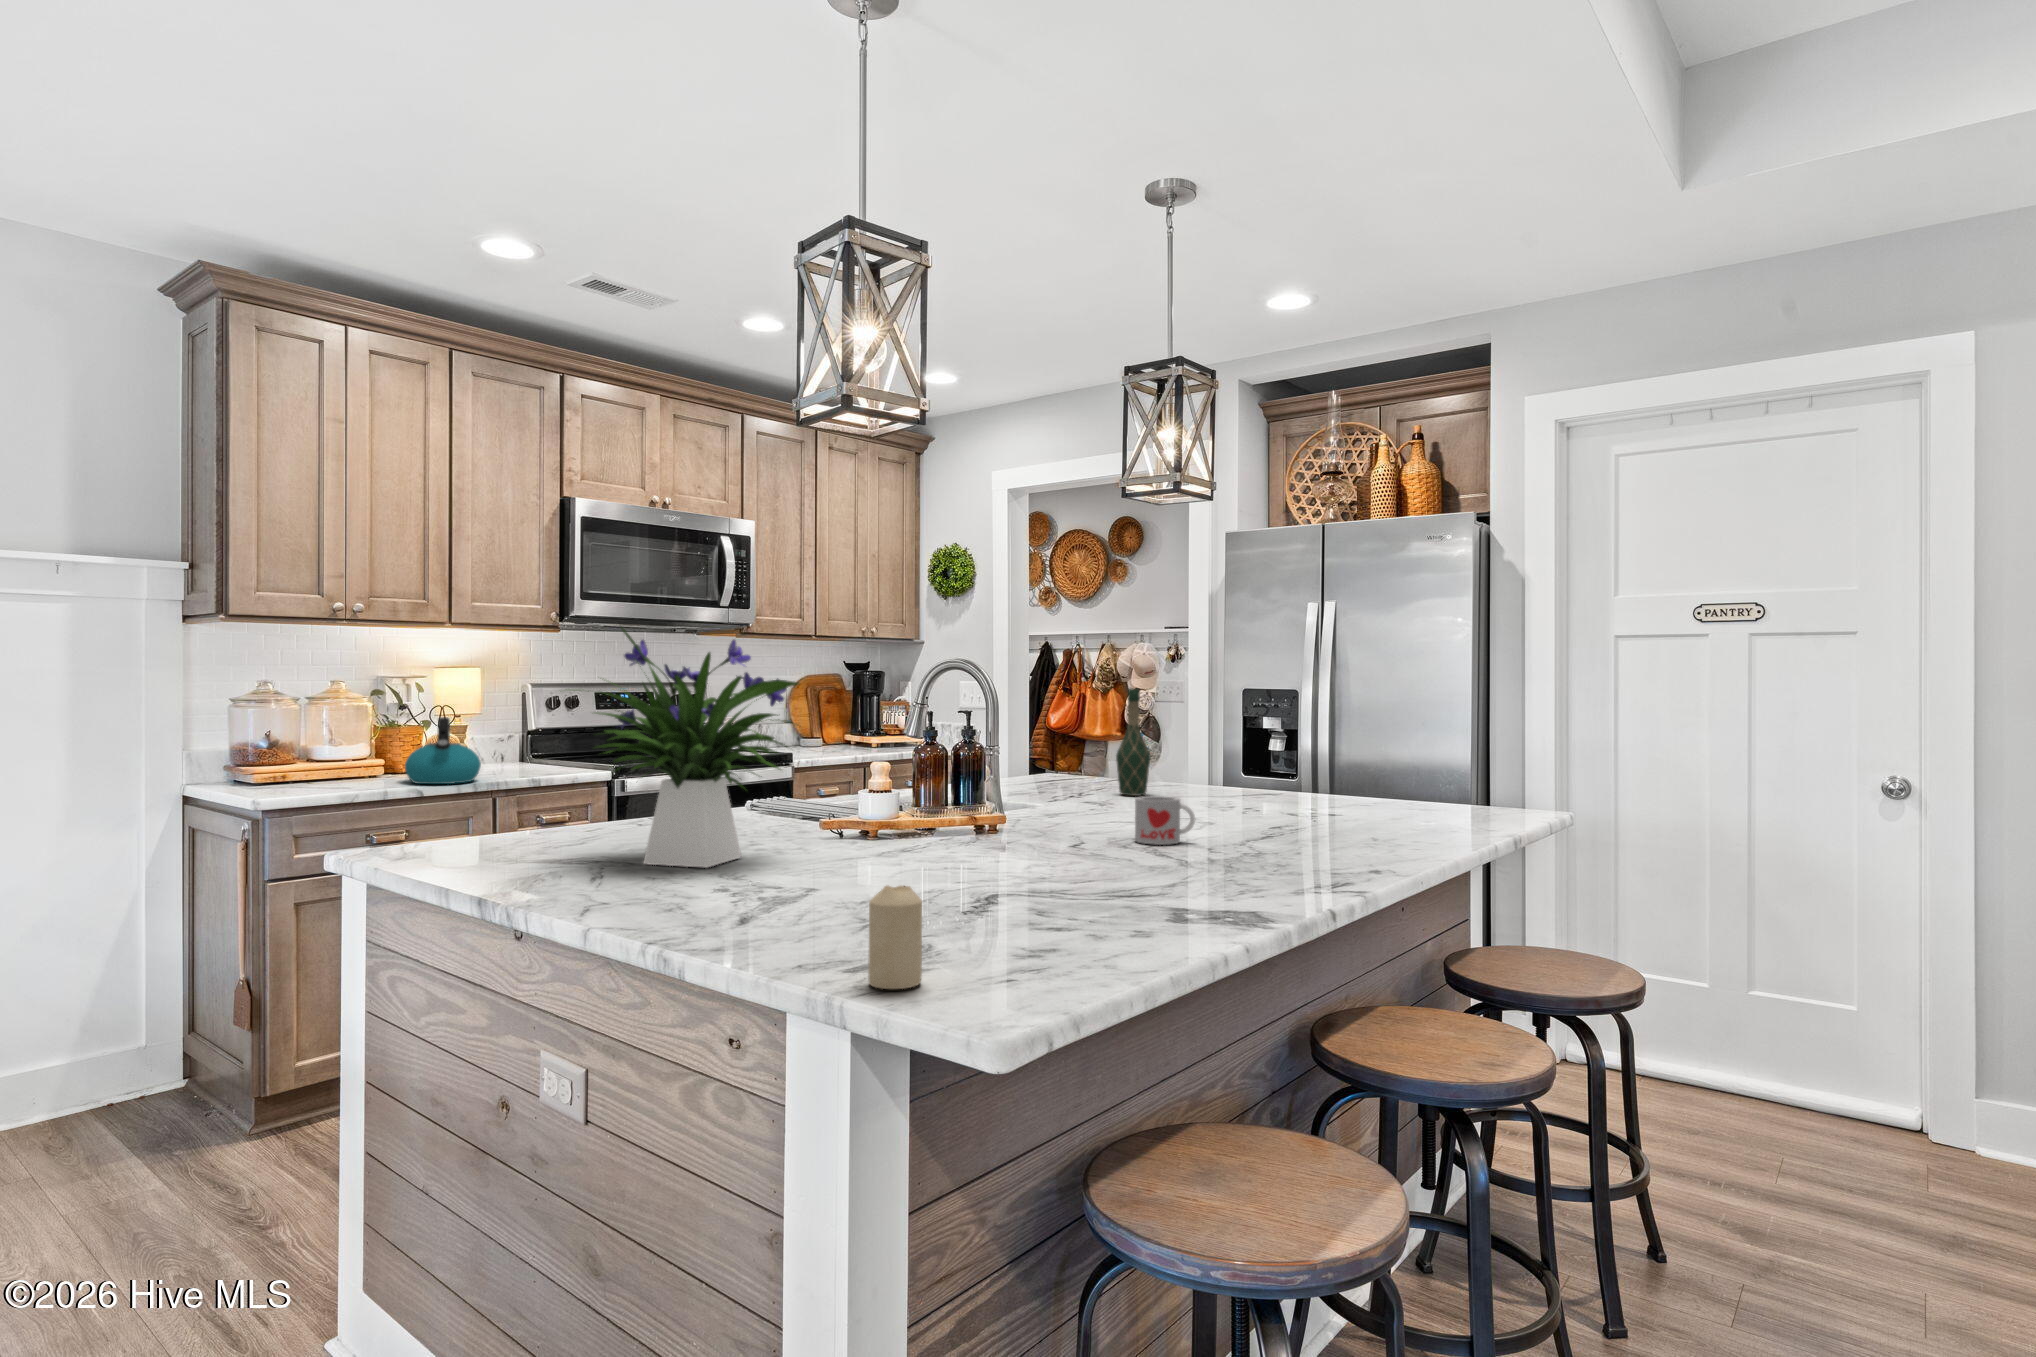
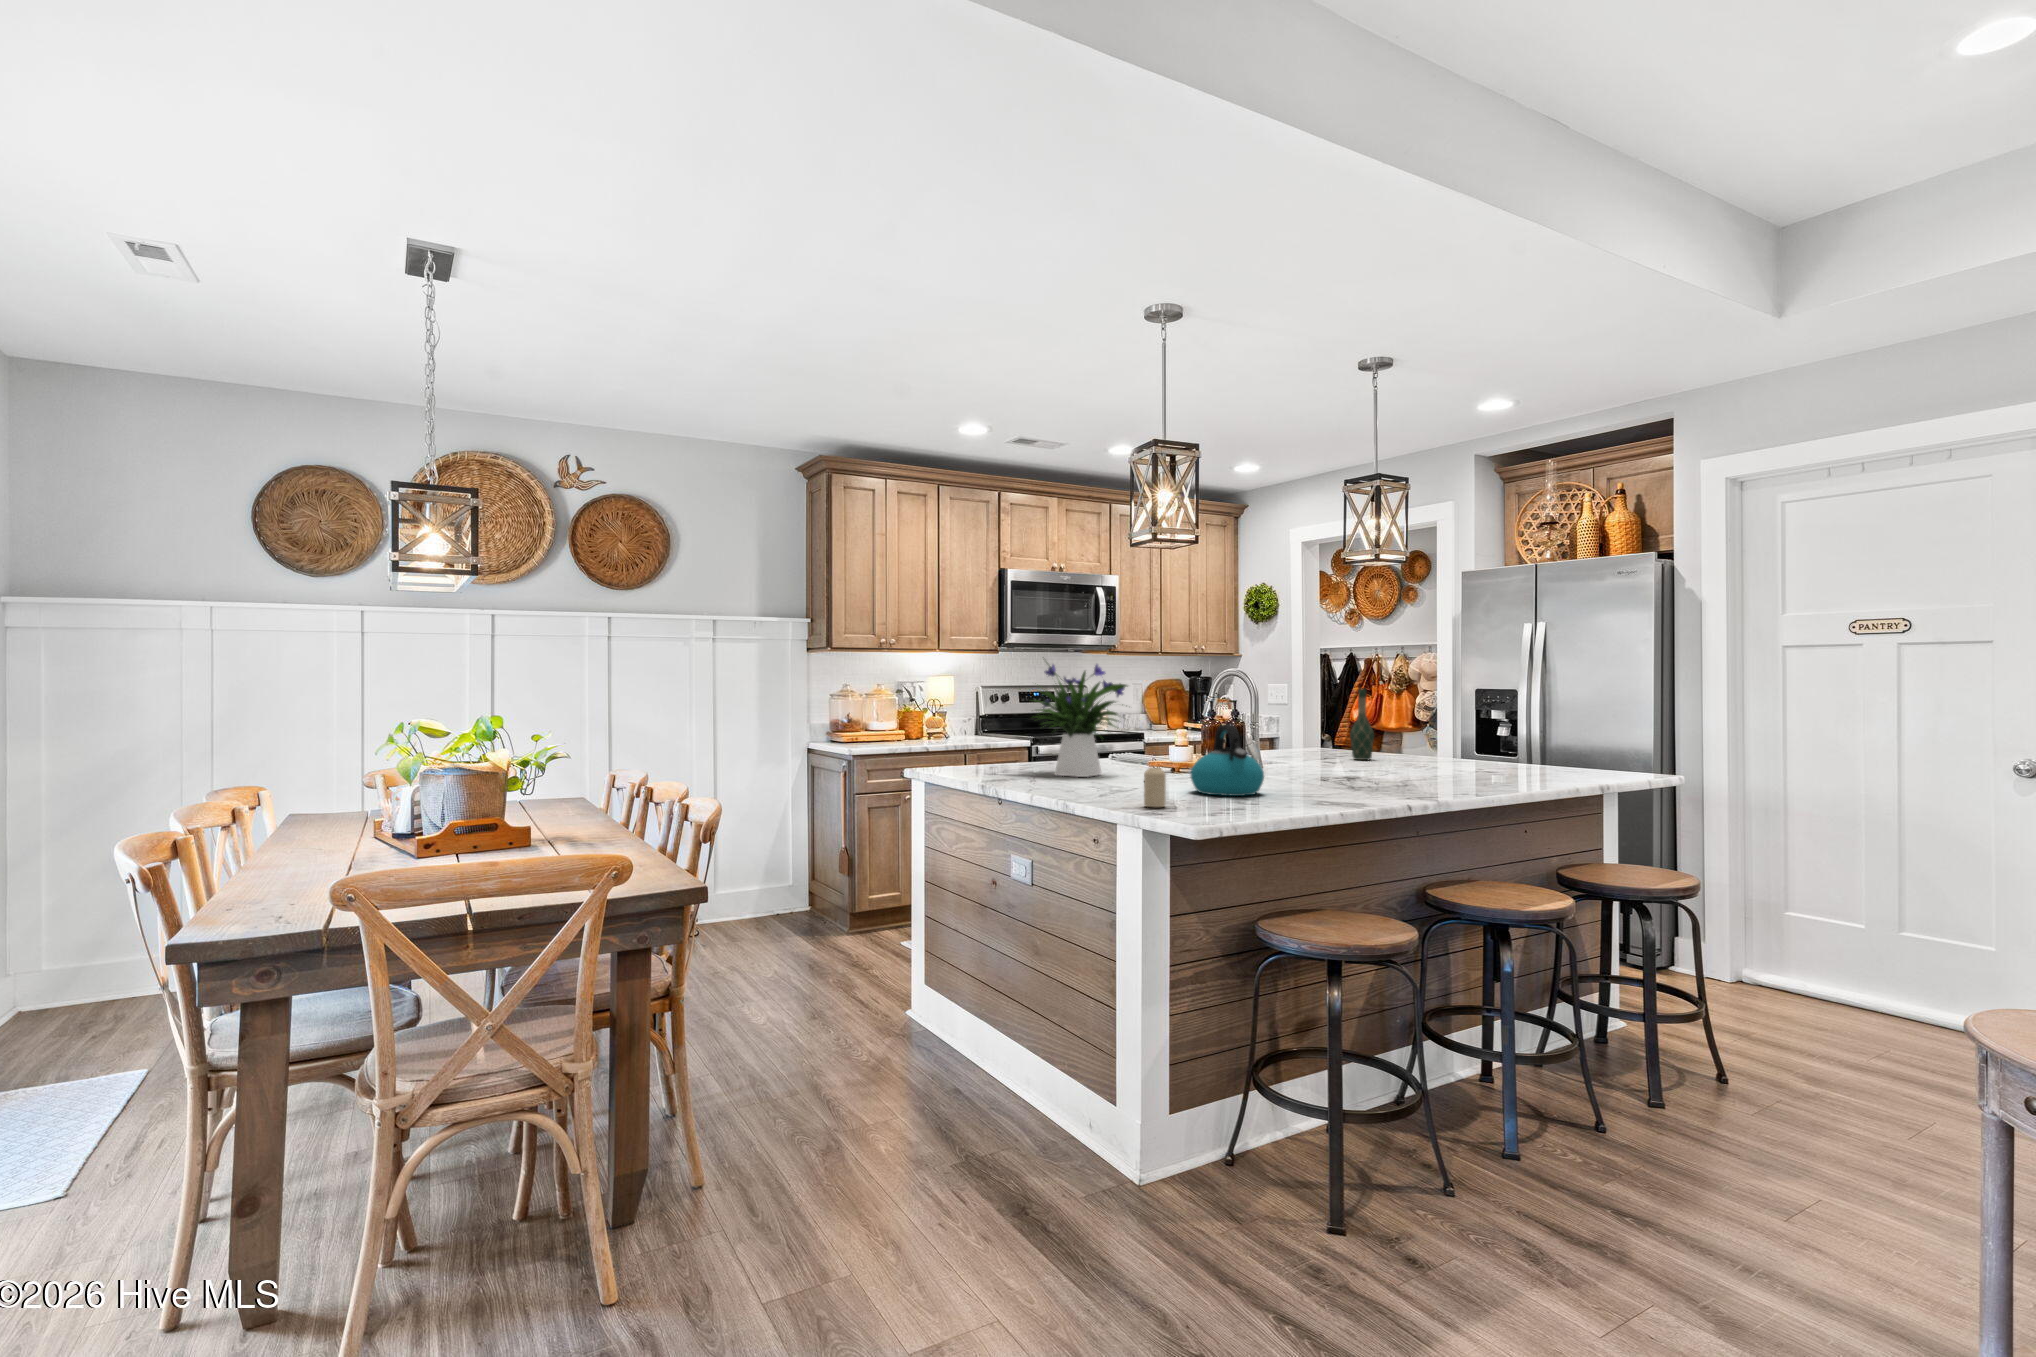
kettle: present [405,717,481,784] -> present [1190,724,1264,796]
mug: present [1135,796,1195,845] -> none [1327,752,1364,779]

